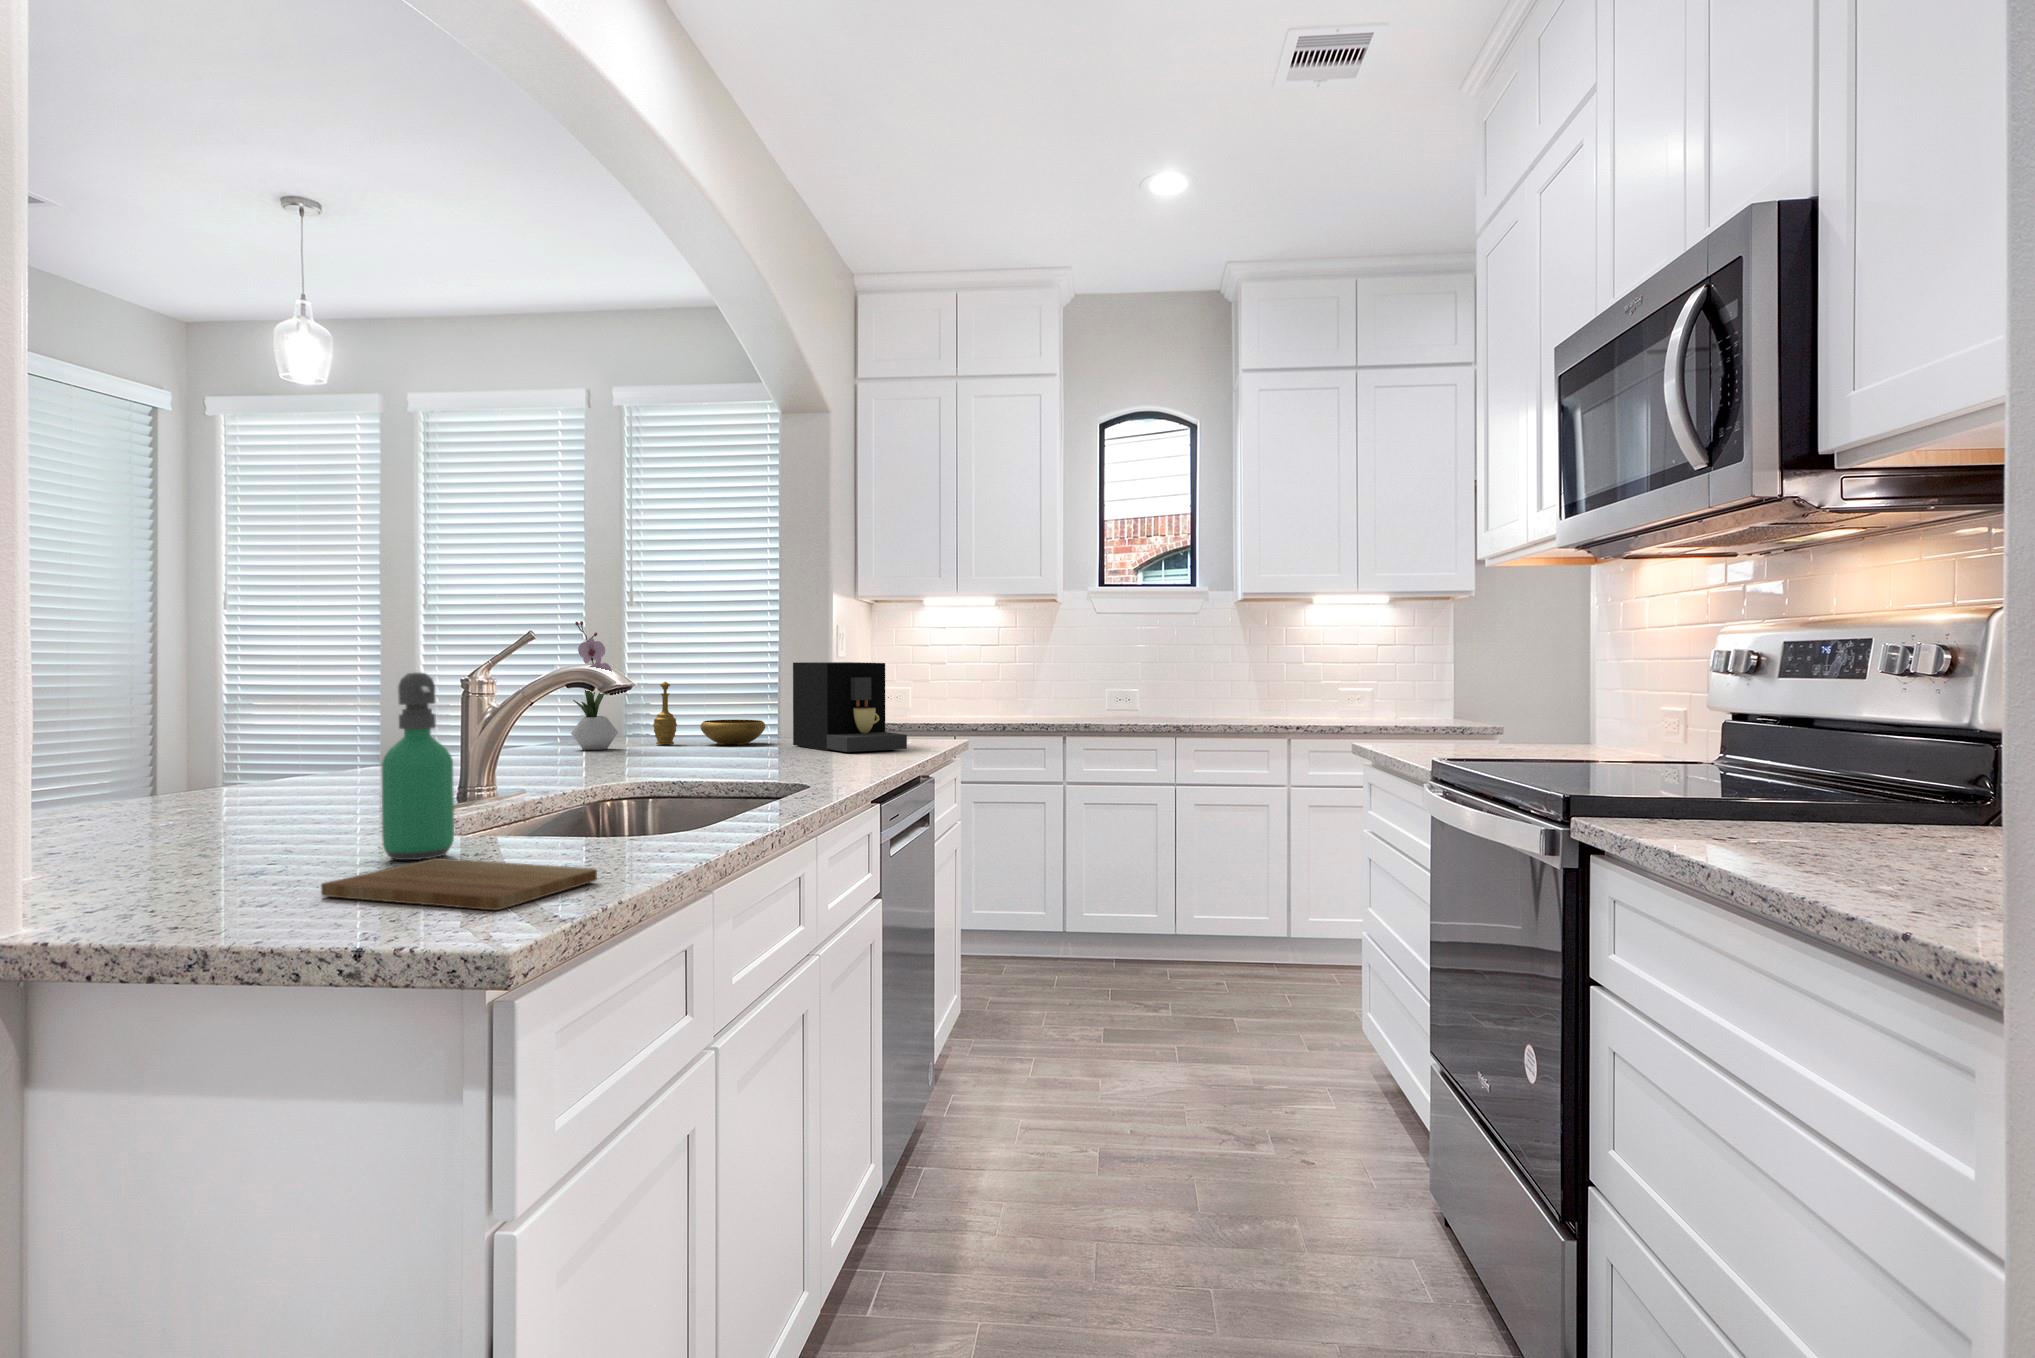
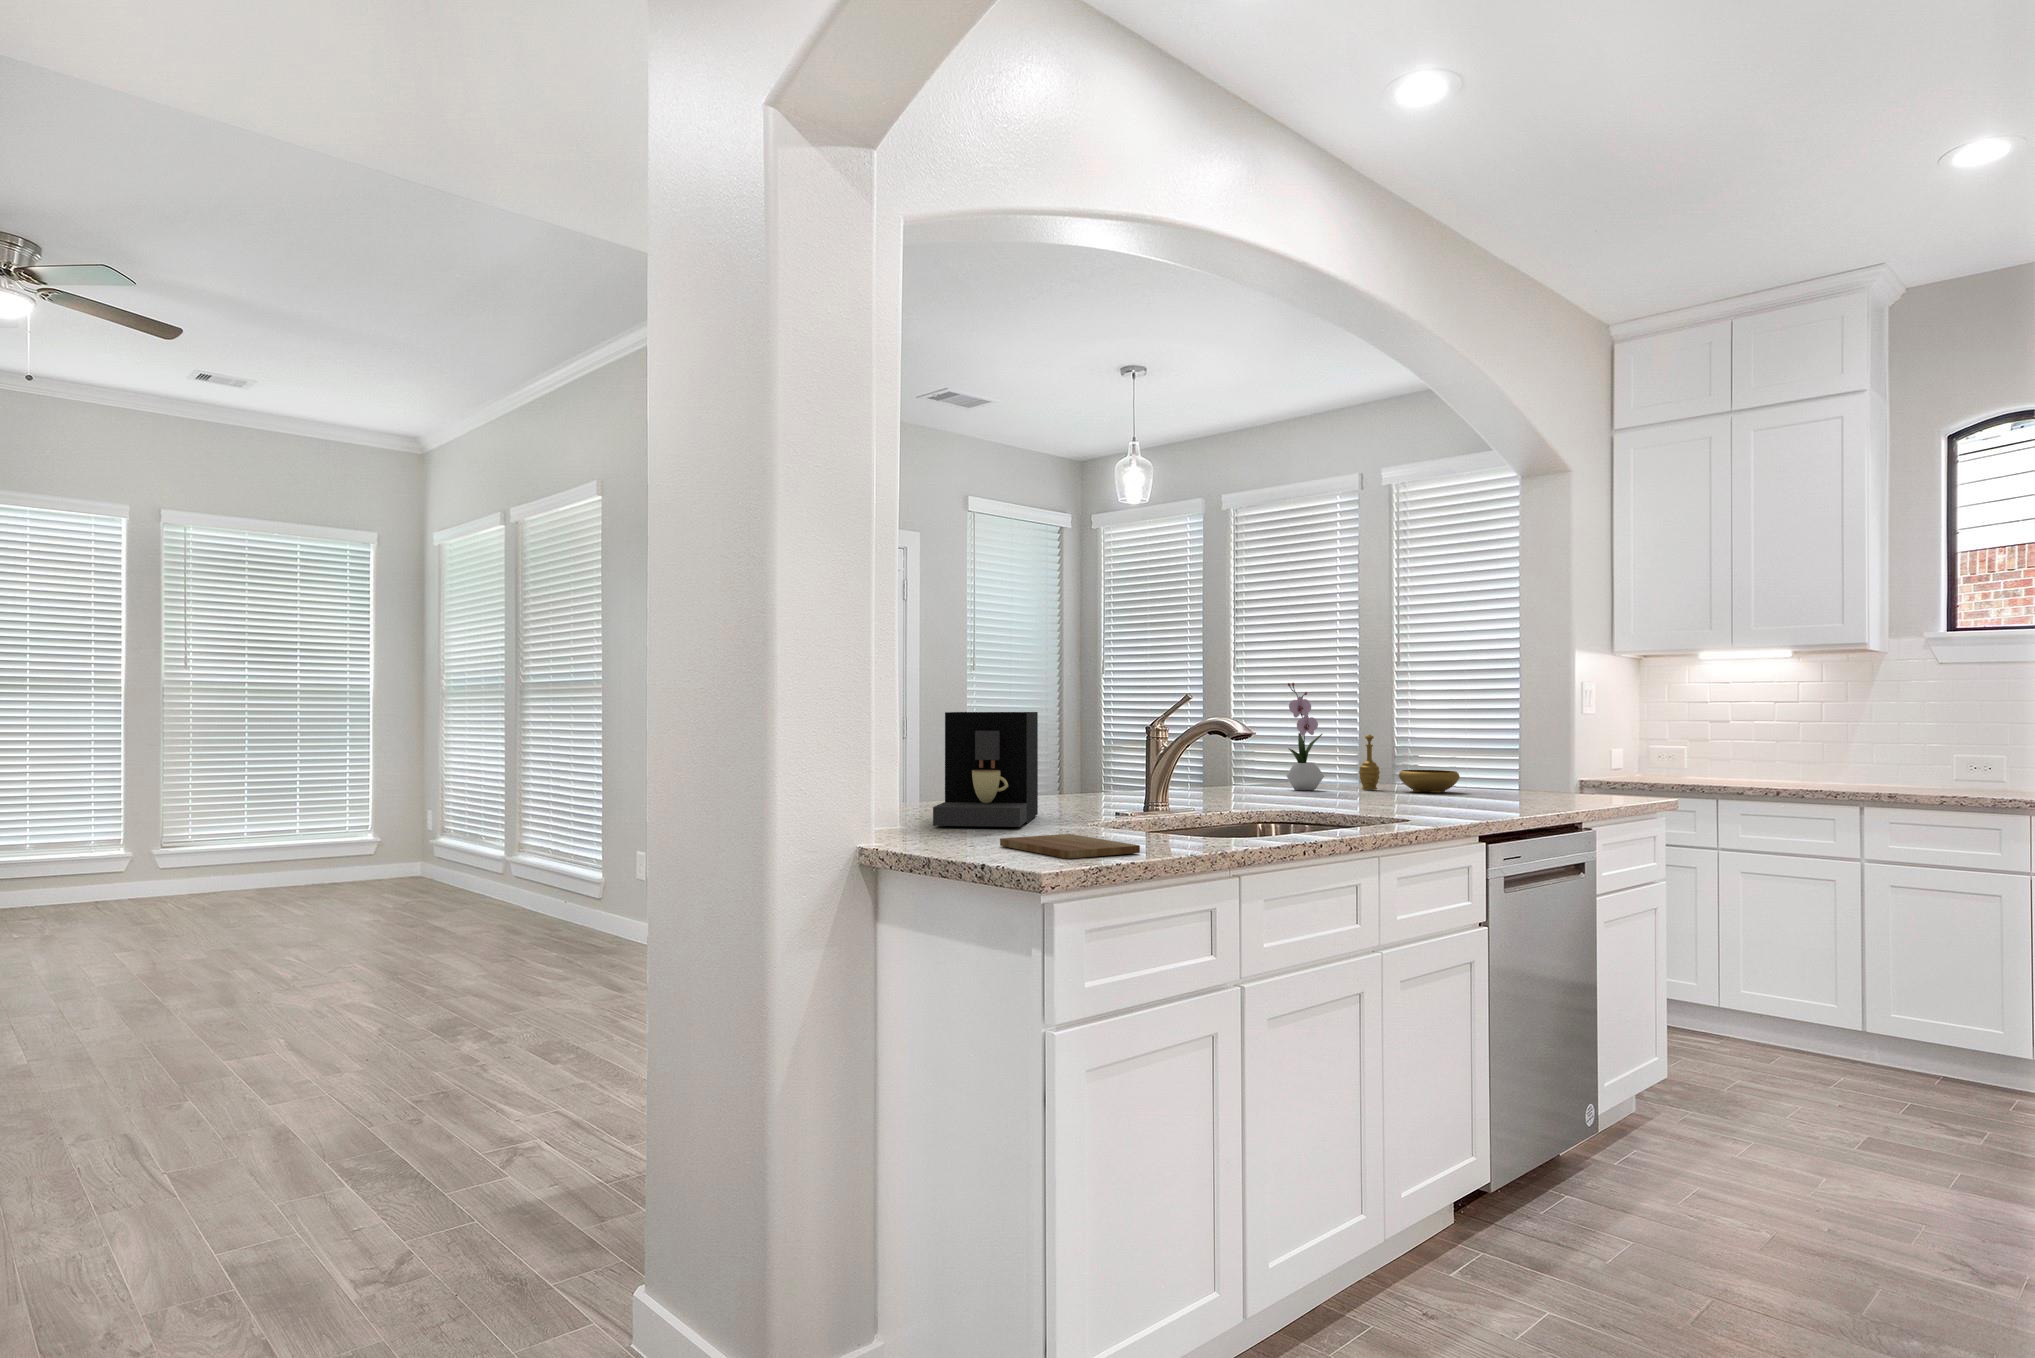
coffee maker: present [793,662,907,752] -> present [933,712,1038,827]
soap dispenser: present [382,672,454,860] -> none [1052,720,1092,837]

